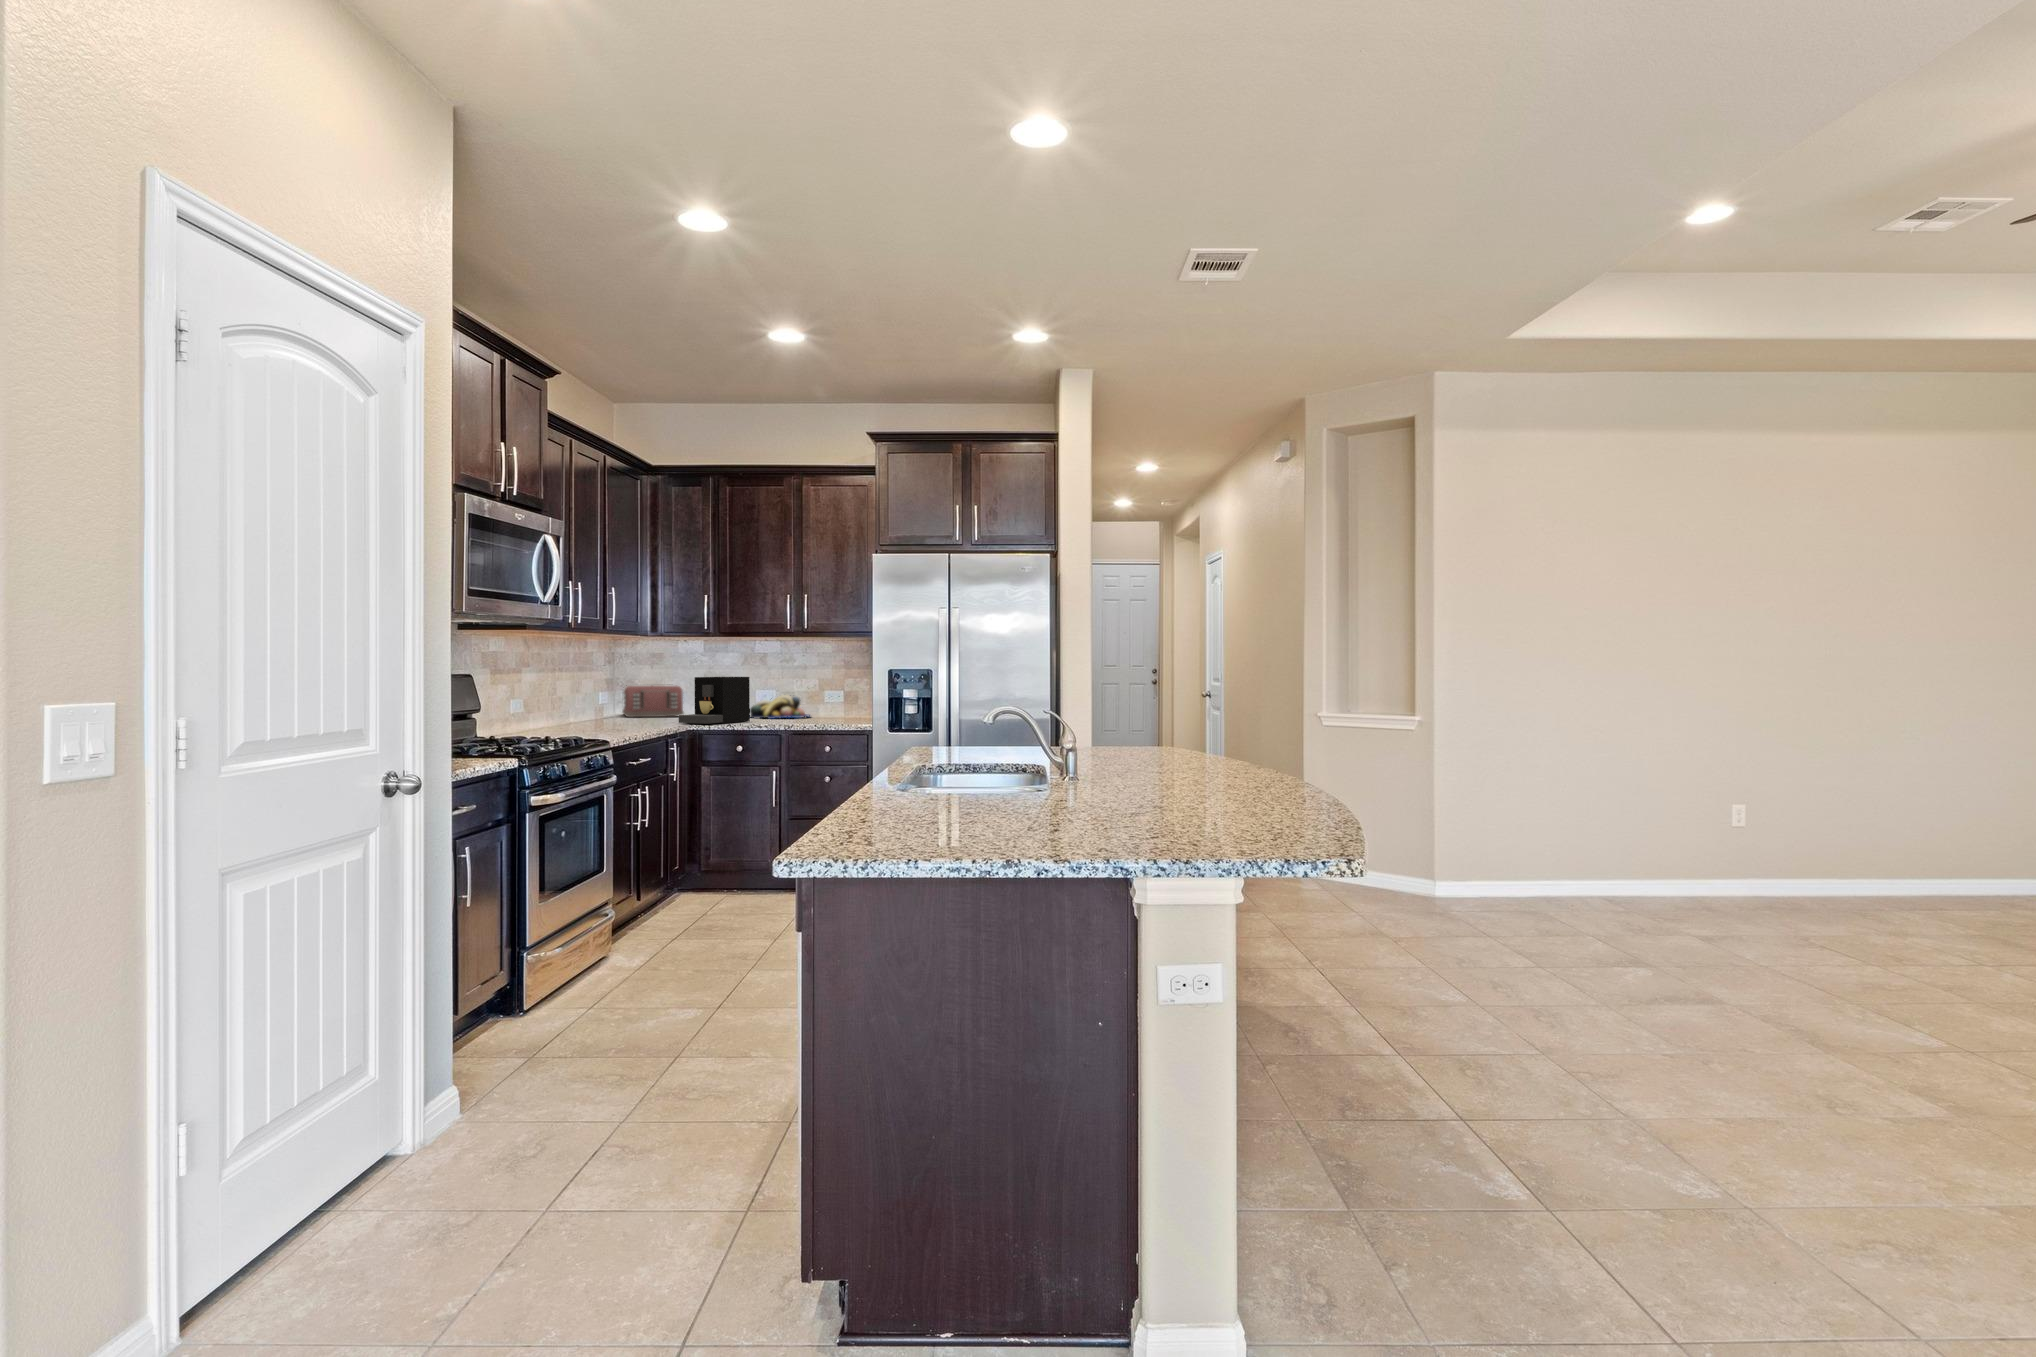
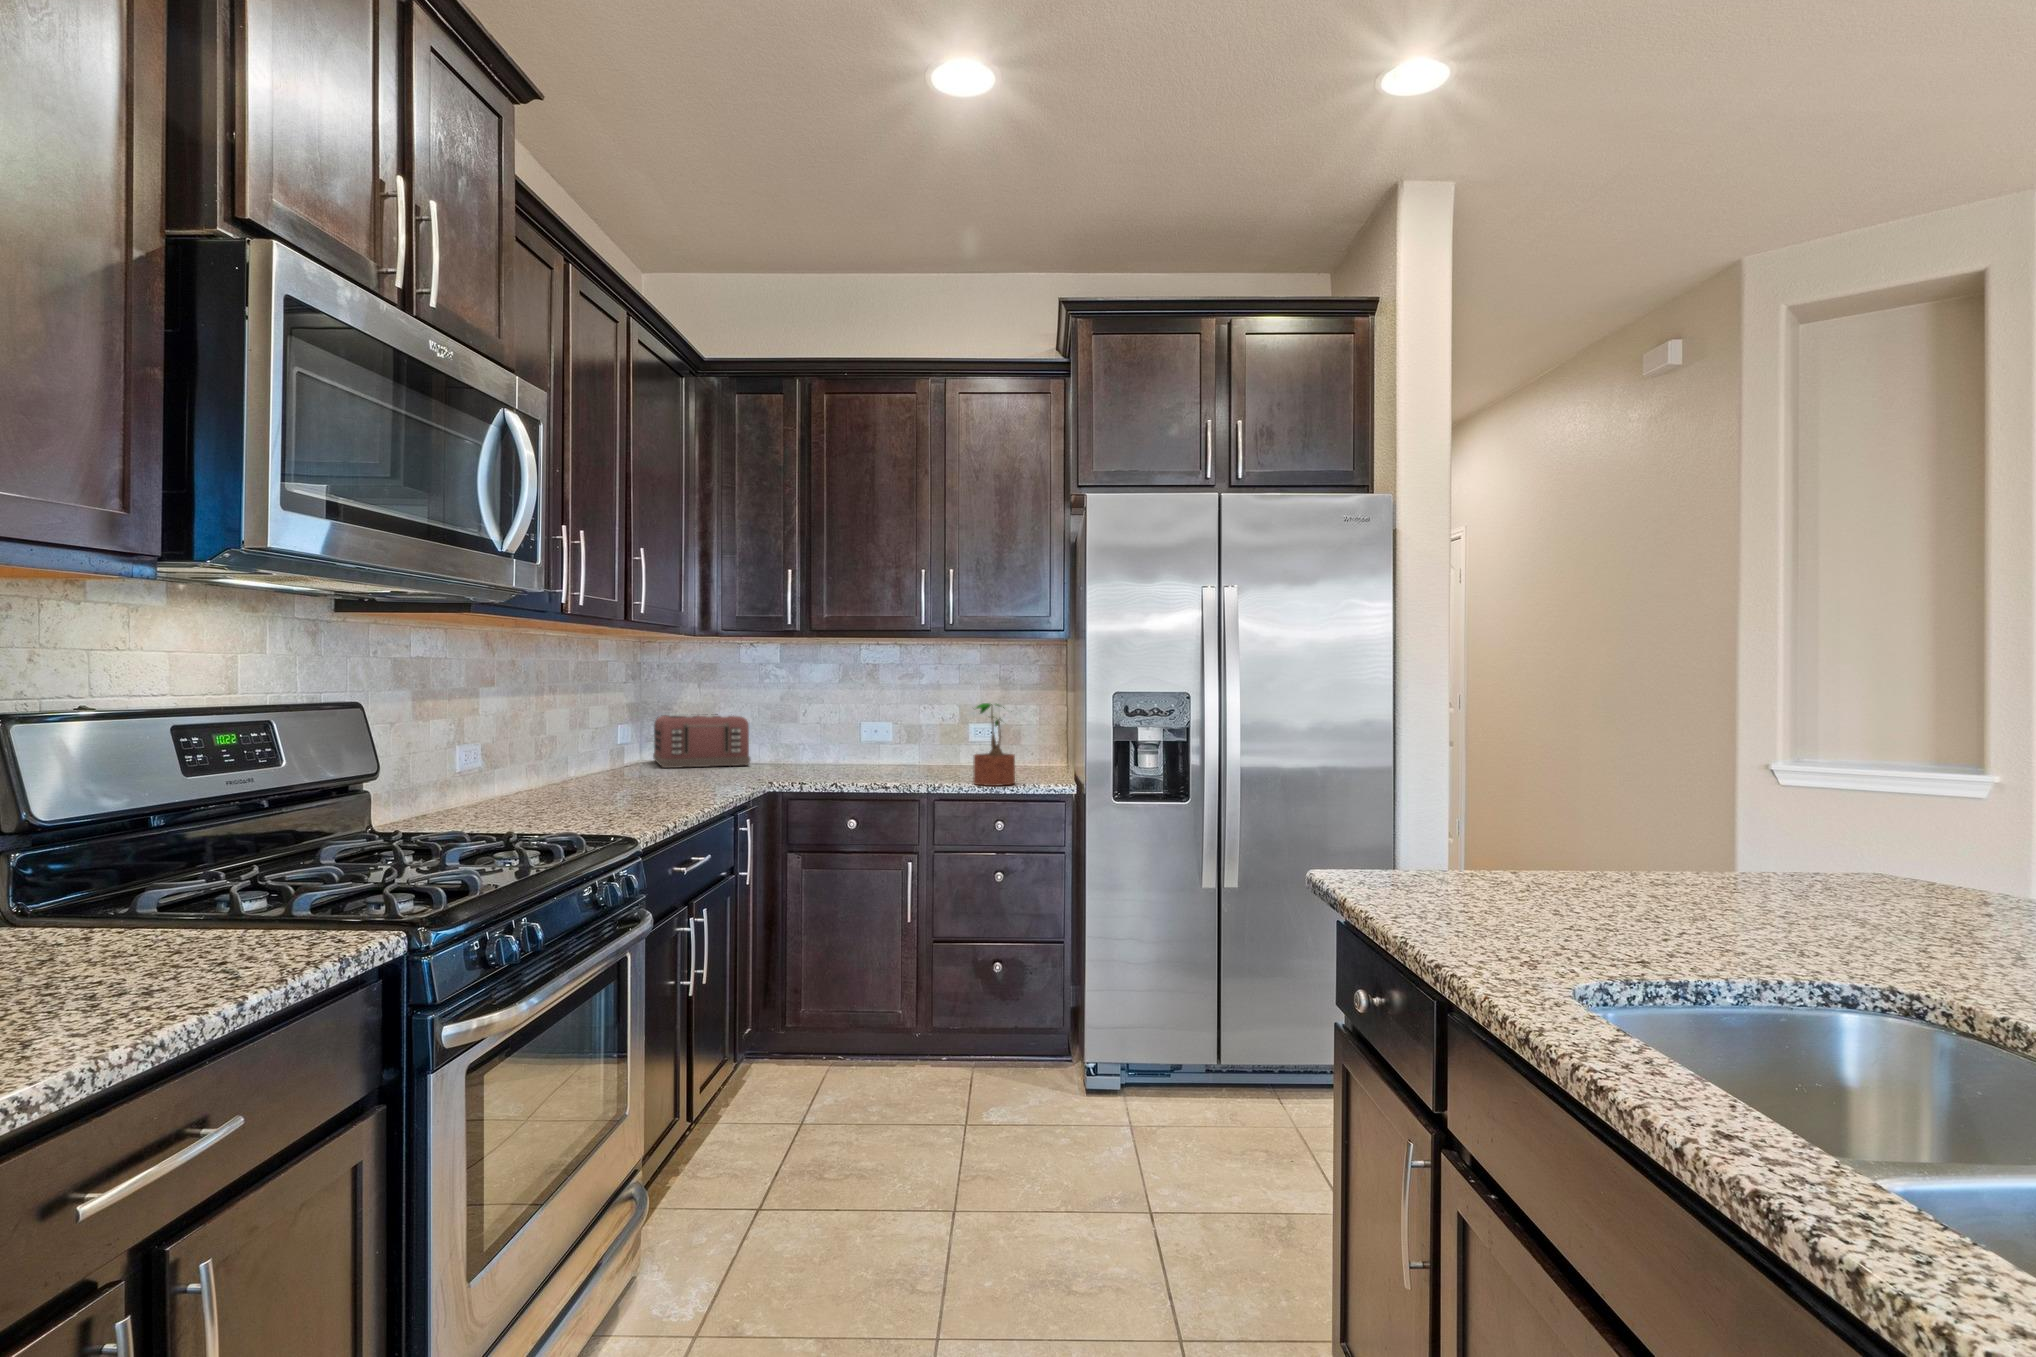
potted plant: none [812,676,839,725] -> present [973,703,1015,786]
coffee maker: present [679,677,750,724] -> none [751,703,863,784]
fruit bowl: present [750,695,809,719] -> none [853,731,948,770]

